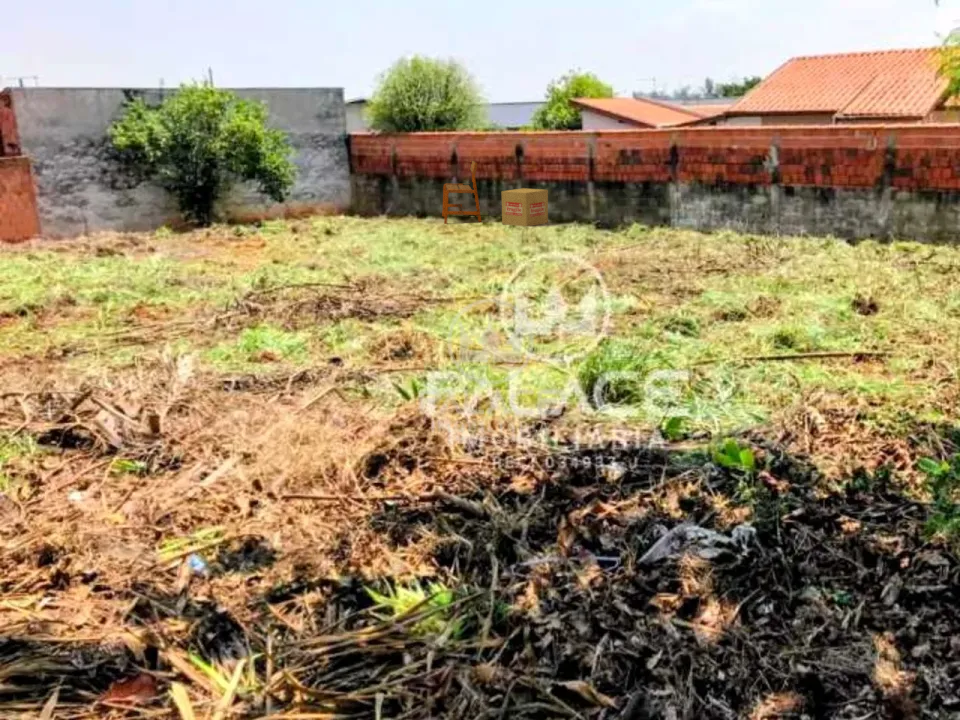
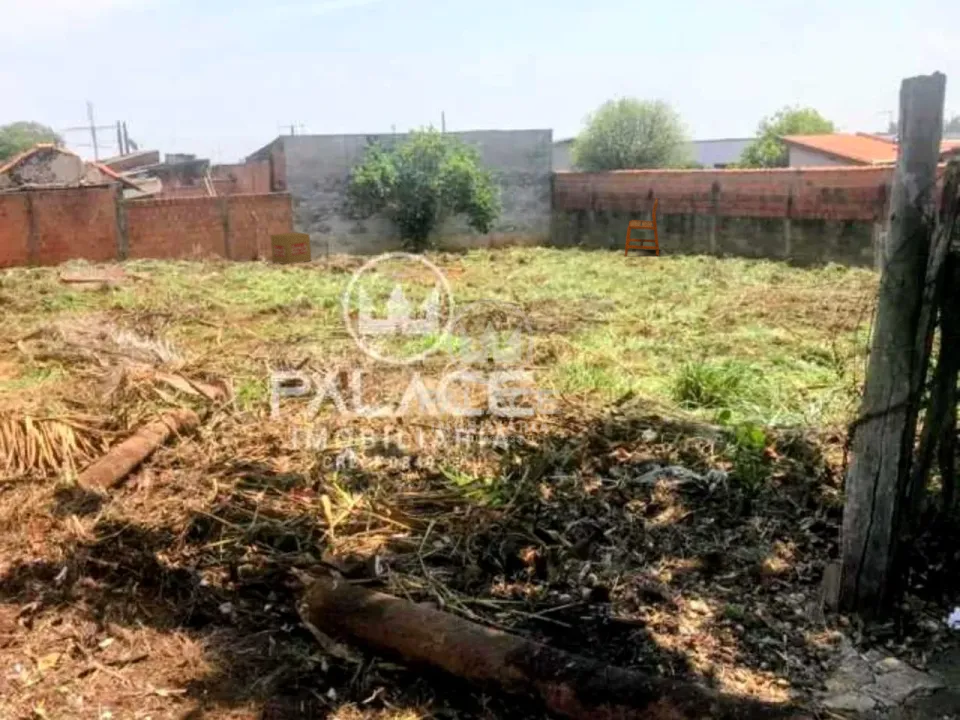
cardboard box: present [502,188,548,226] -> present [271,233,311,264]

